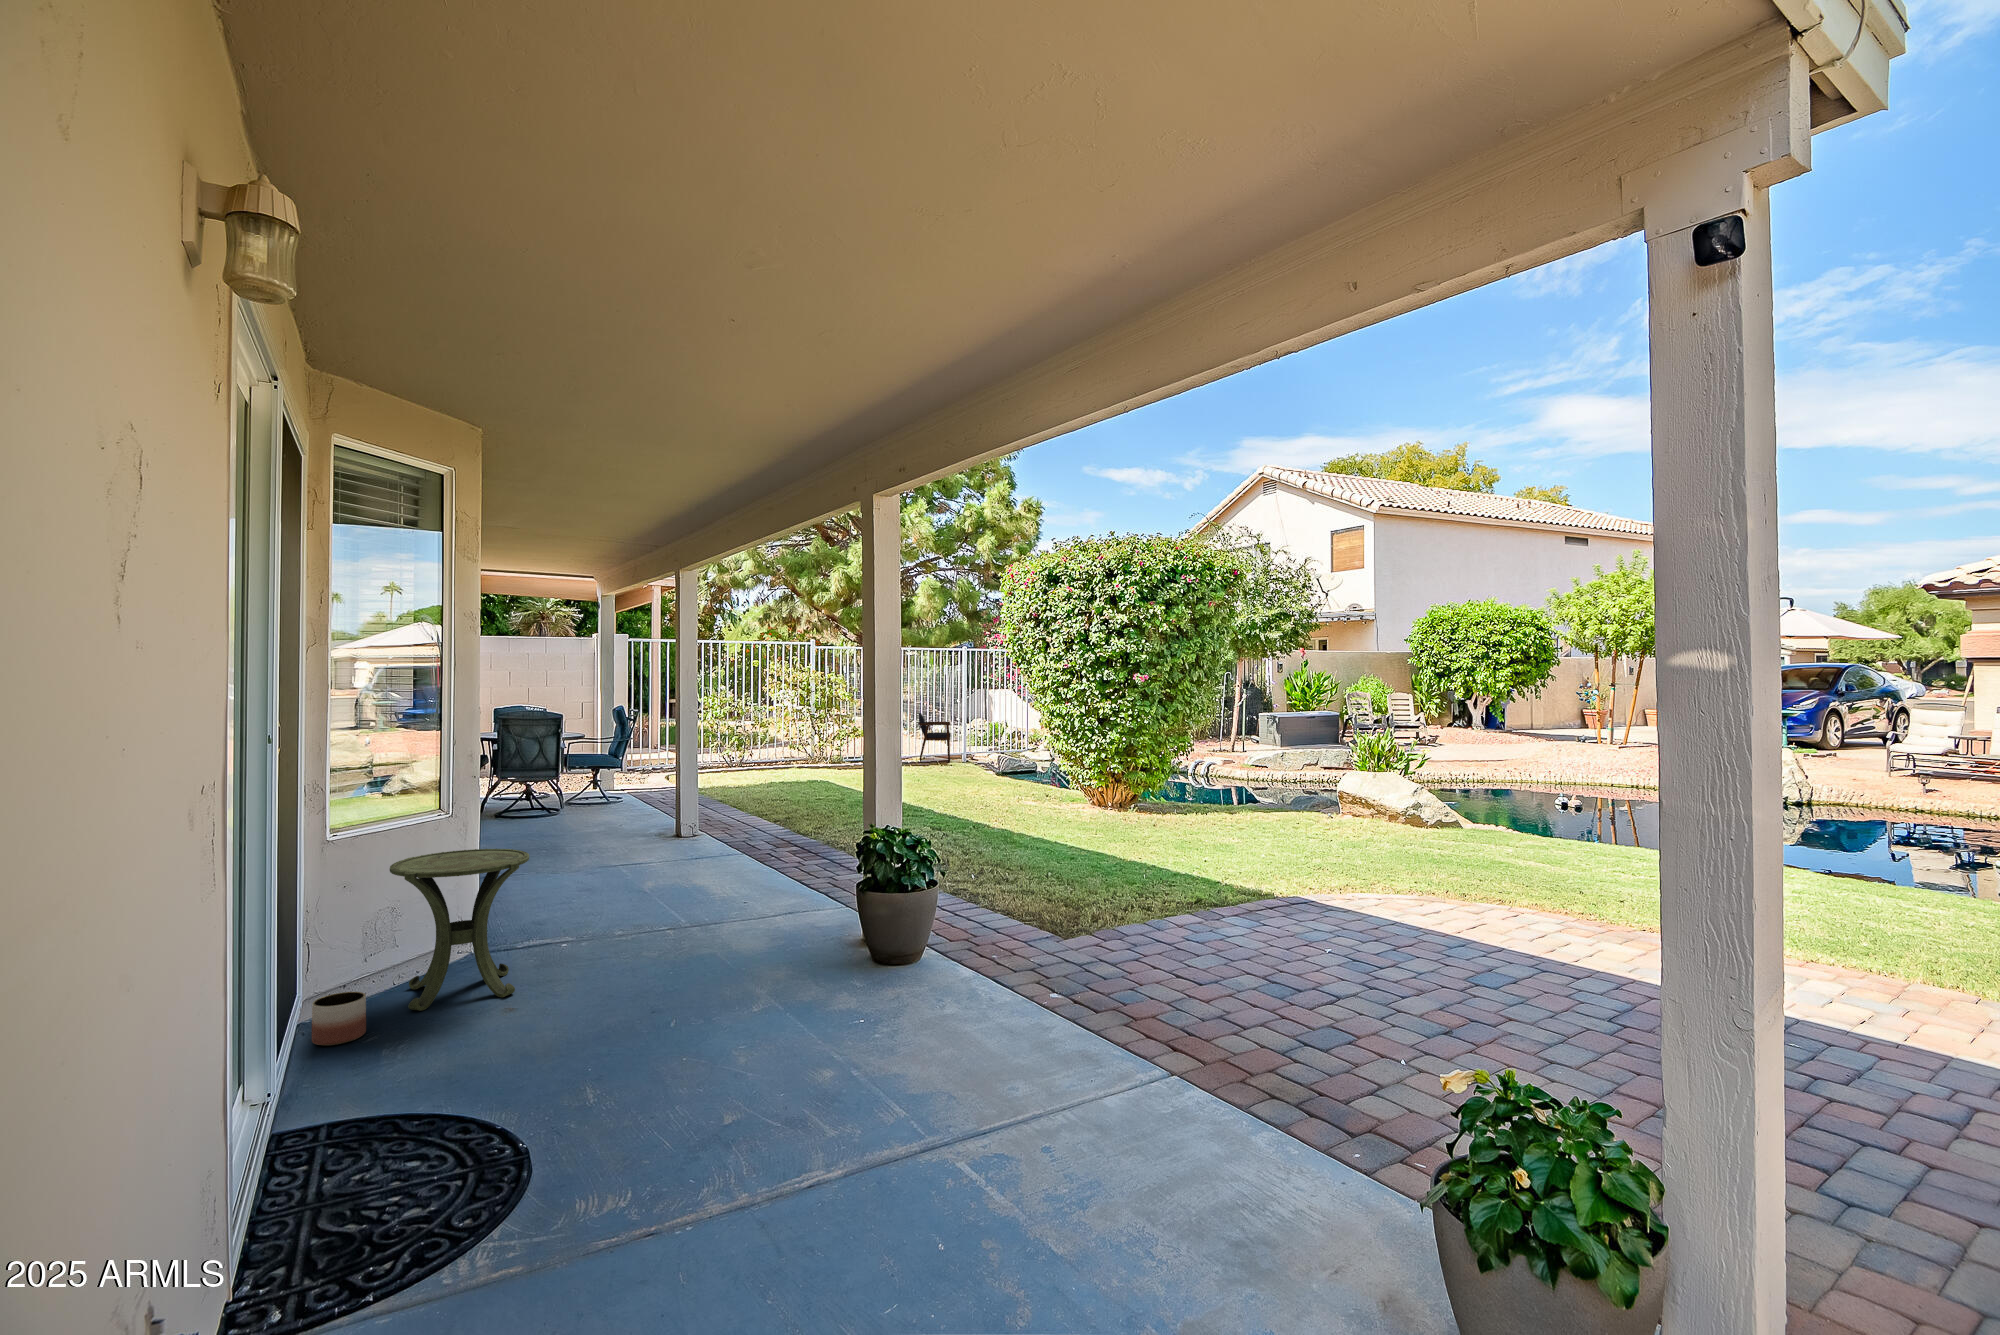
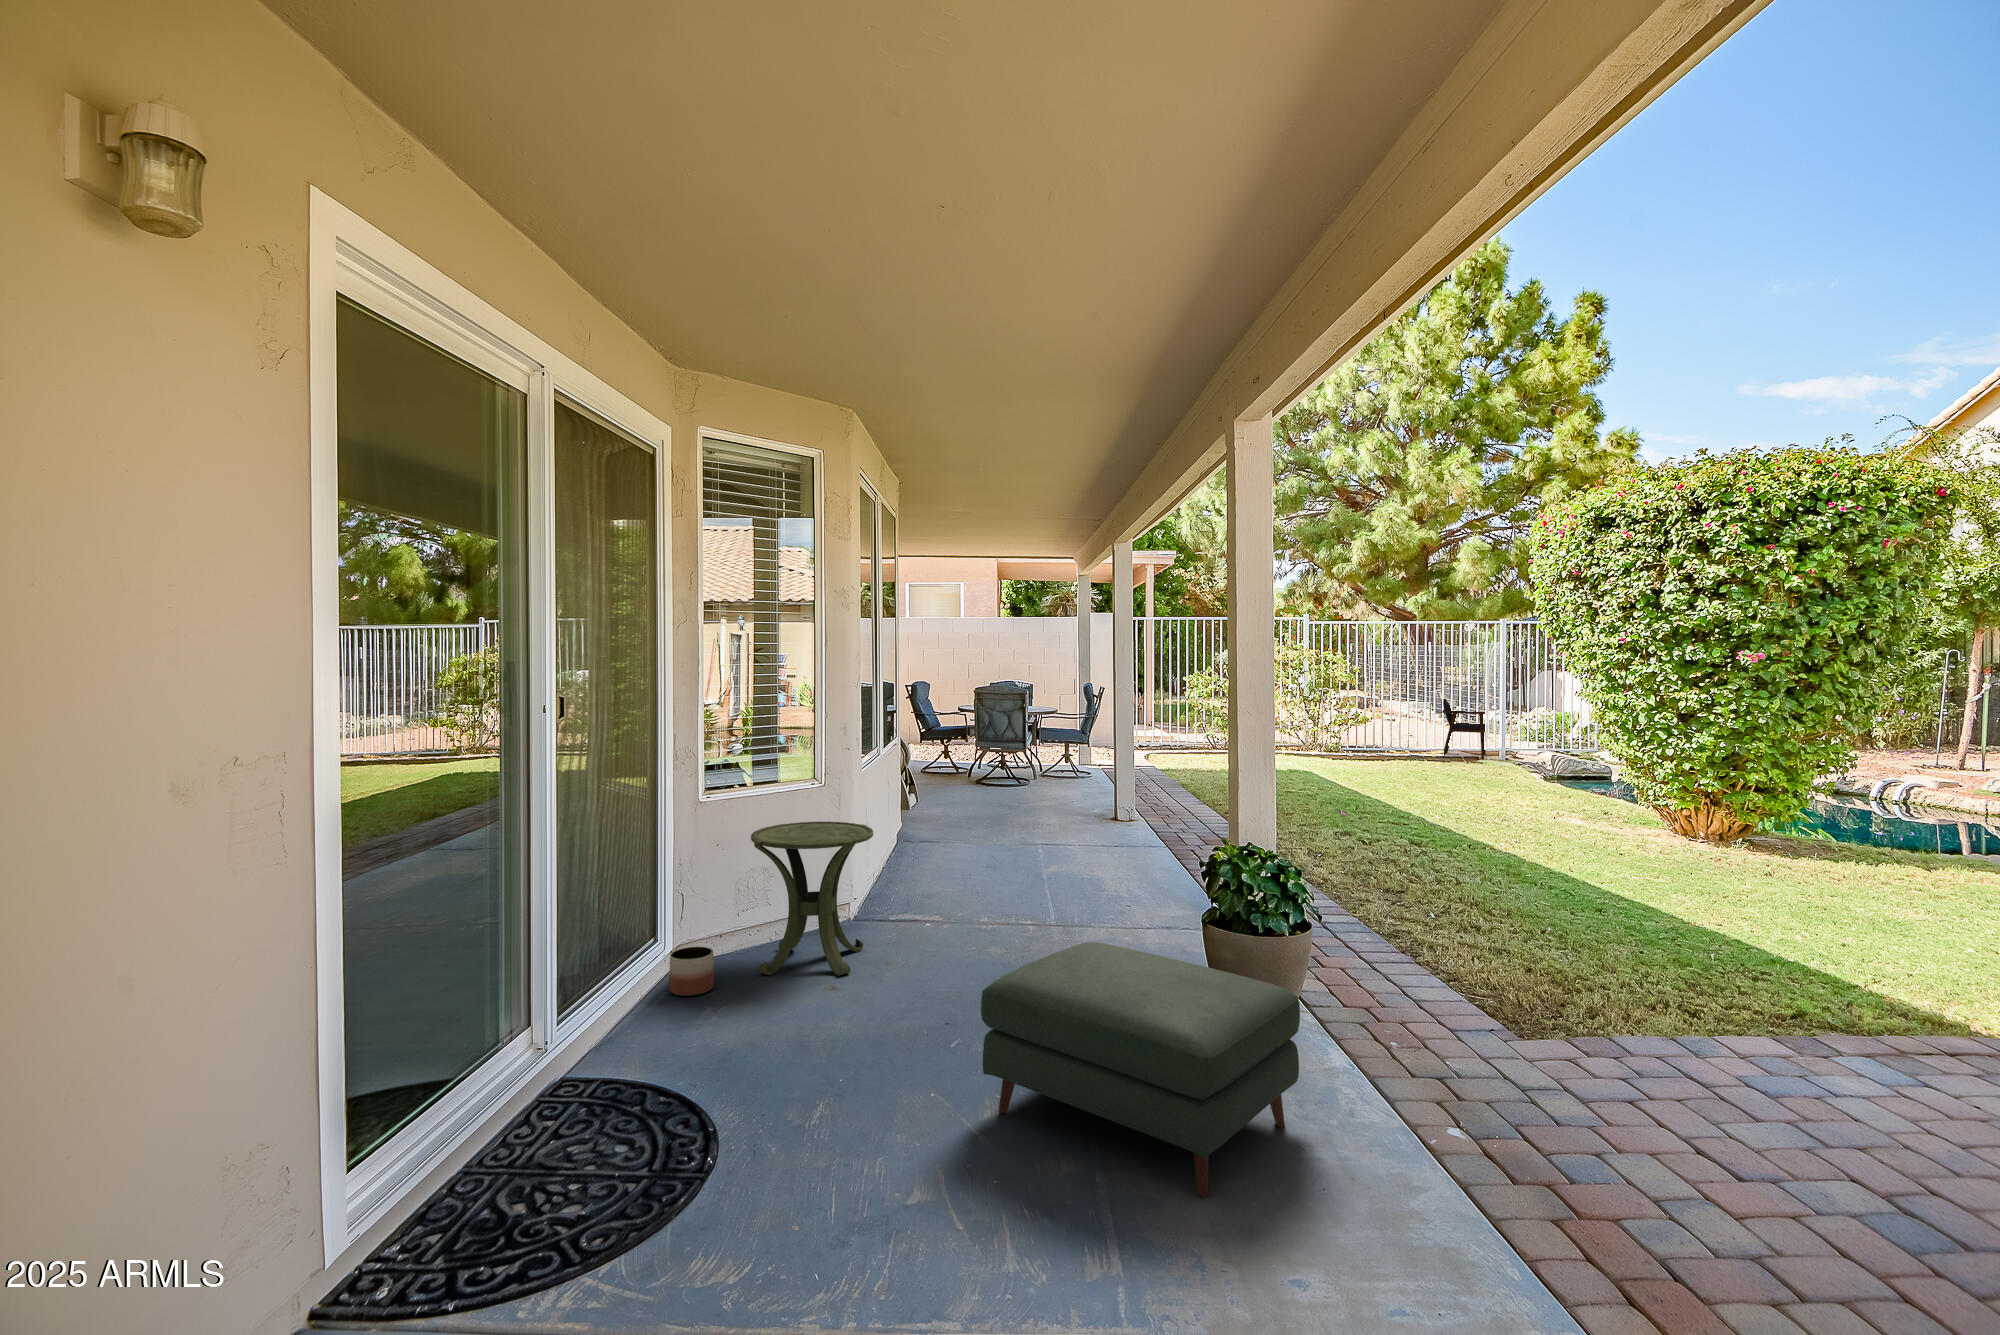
ottoman: none [734,912,965,1065] -> present [981,942,1300,1198]

